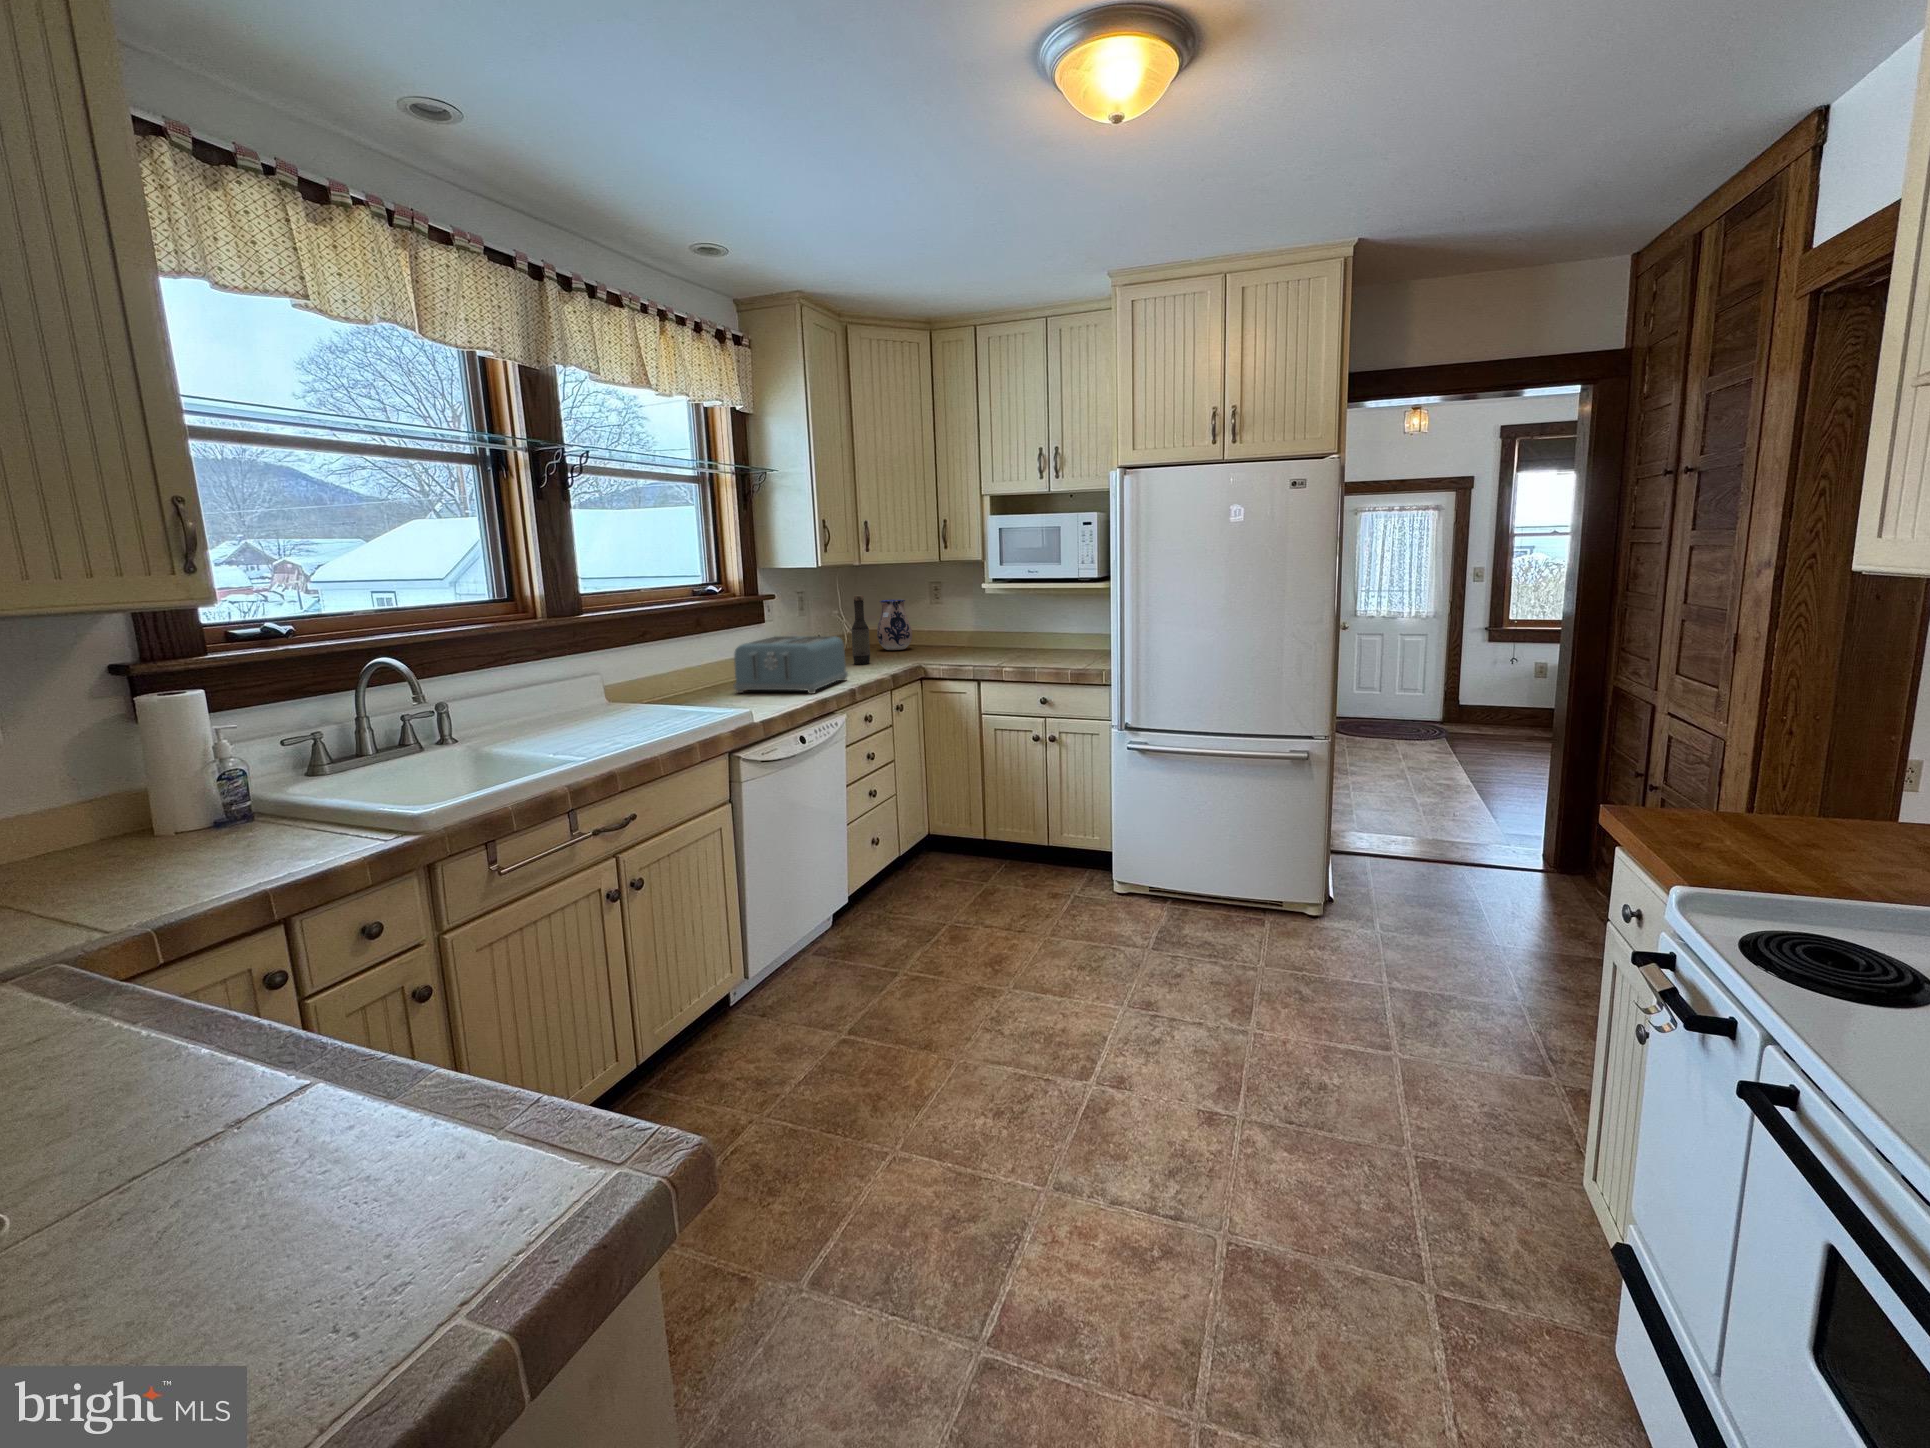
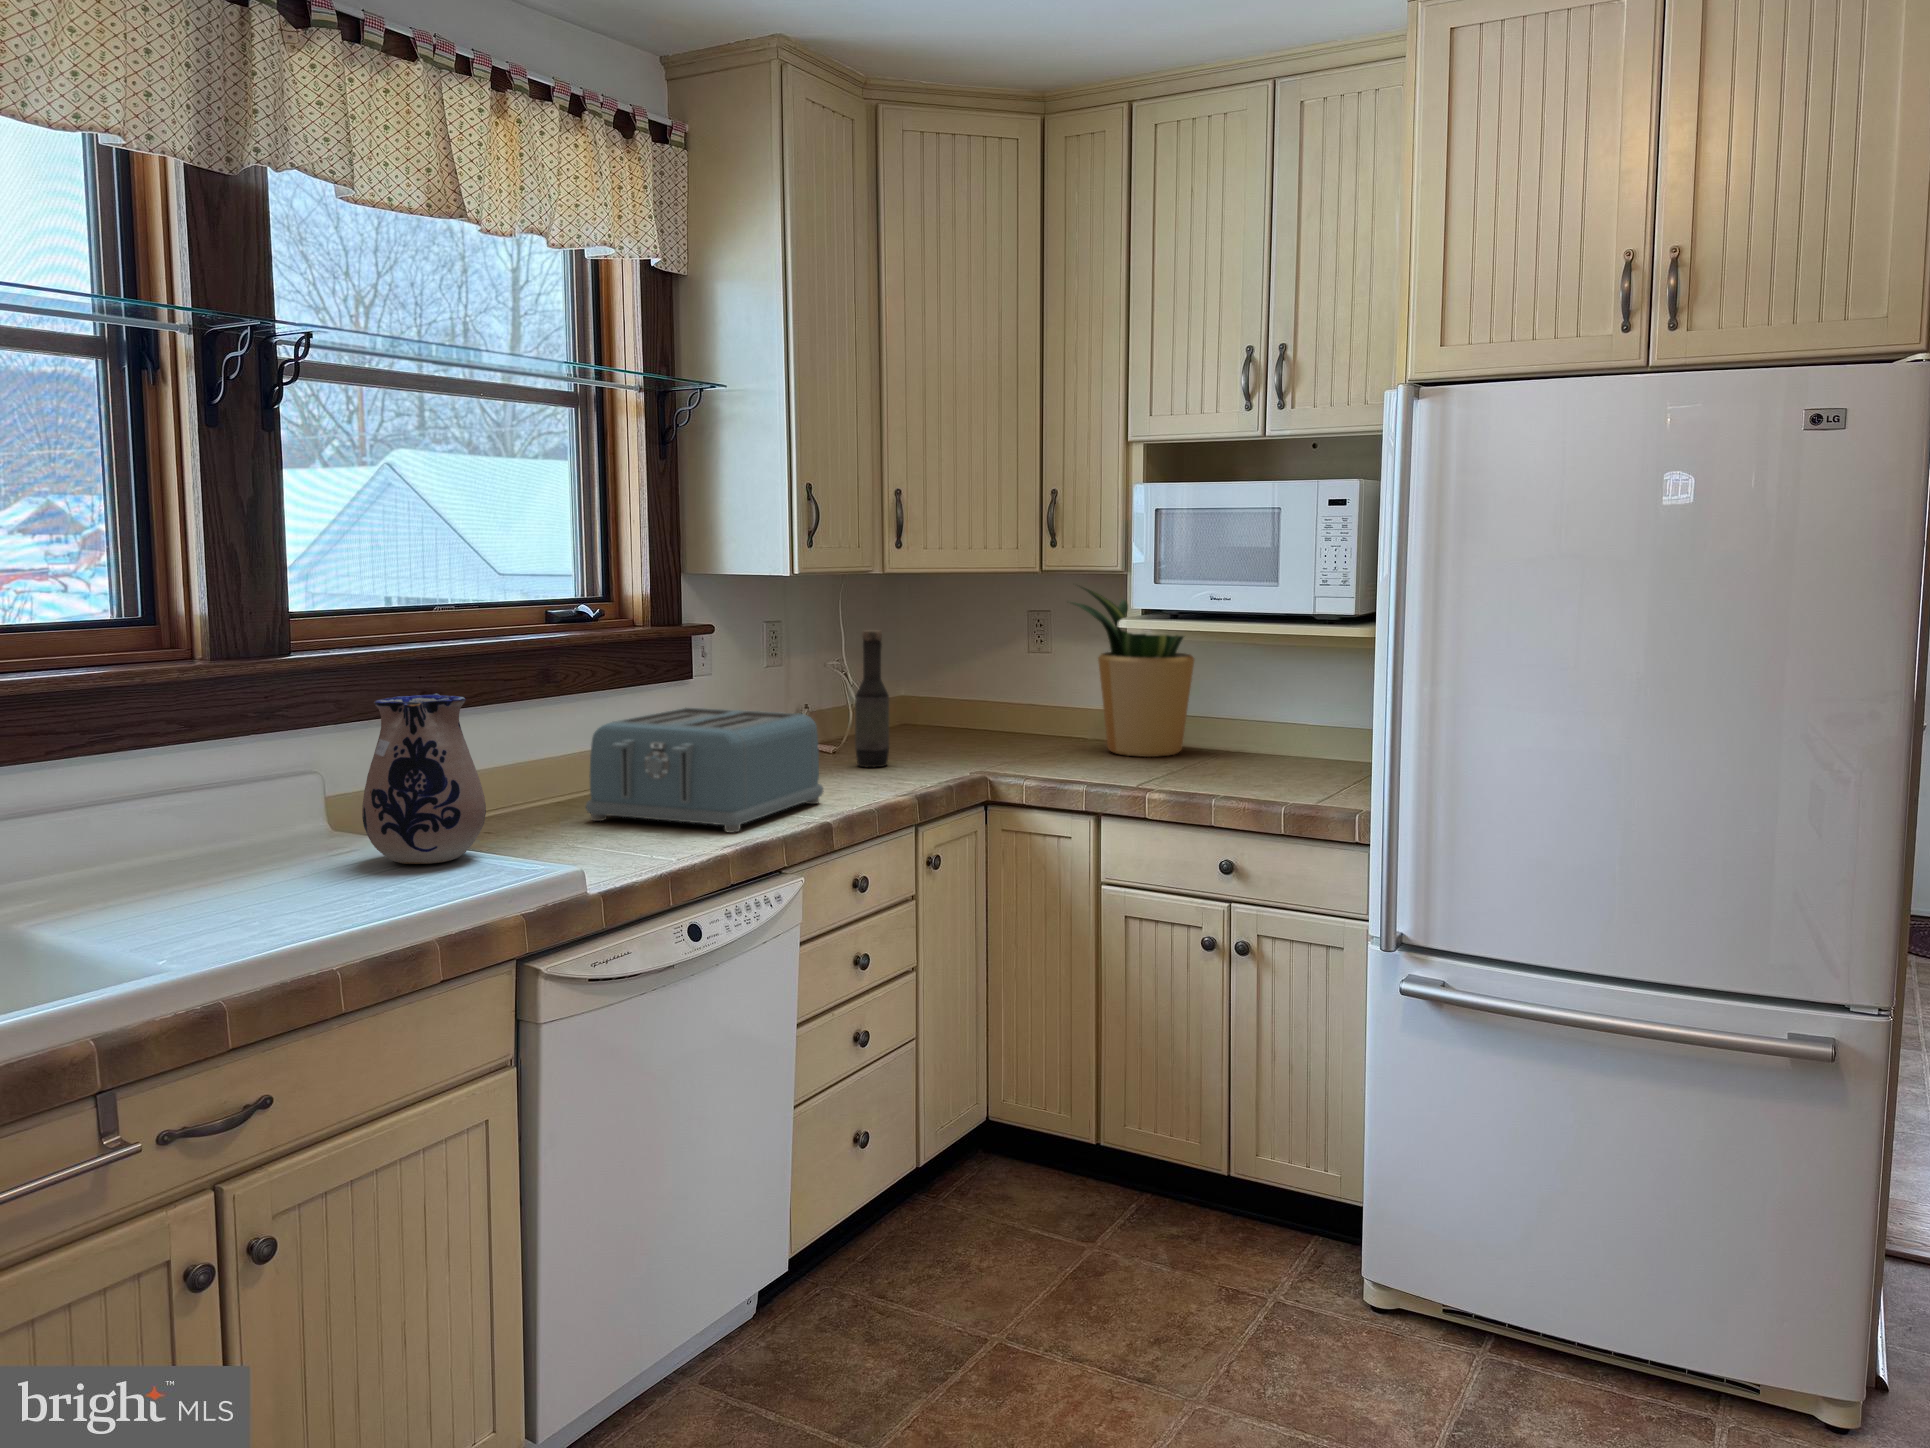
potted plant: none [951,569,1036,653] -> present [1071,587,1194,757]
ceramic pitcher: present [877,600,912,650] -> present [362,693,486,864]

